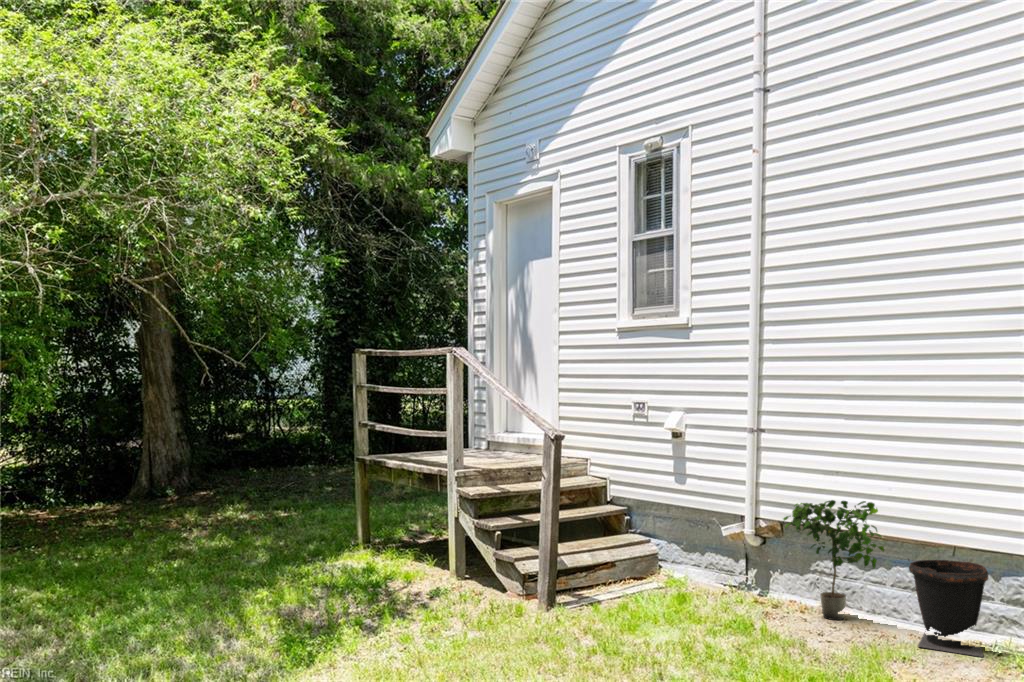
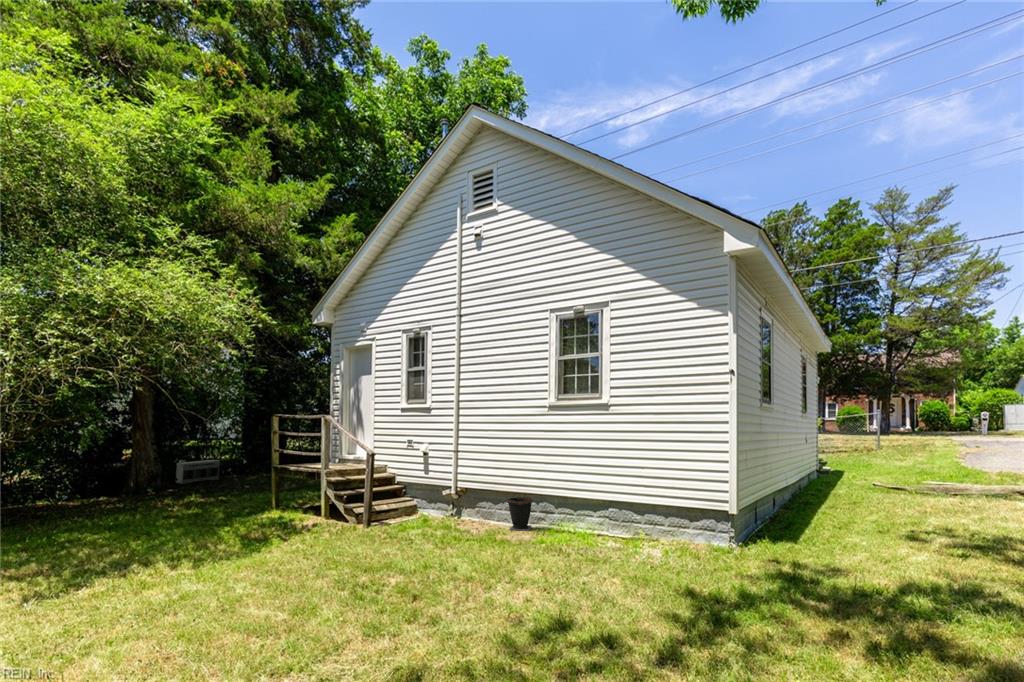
bench: none [218,435,288,475] -> present [176,460,220,484]
potted plant: present [783,500,884,620] -> none [464,477,501,524]

